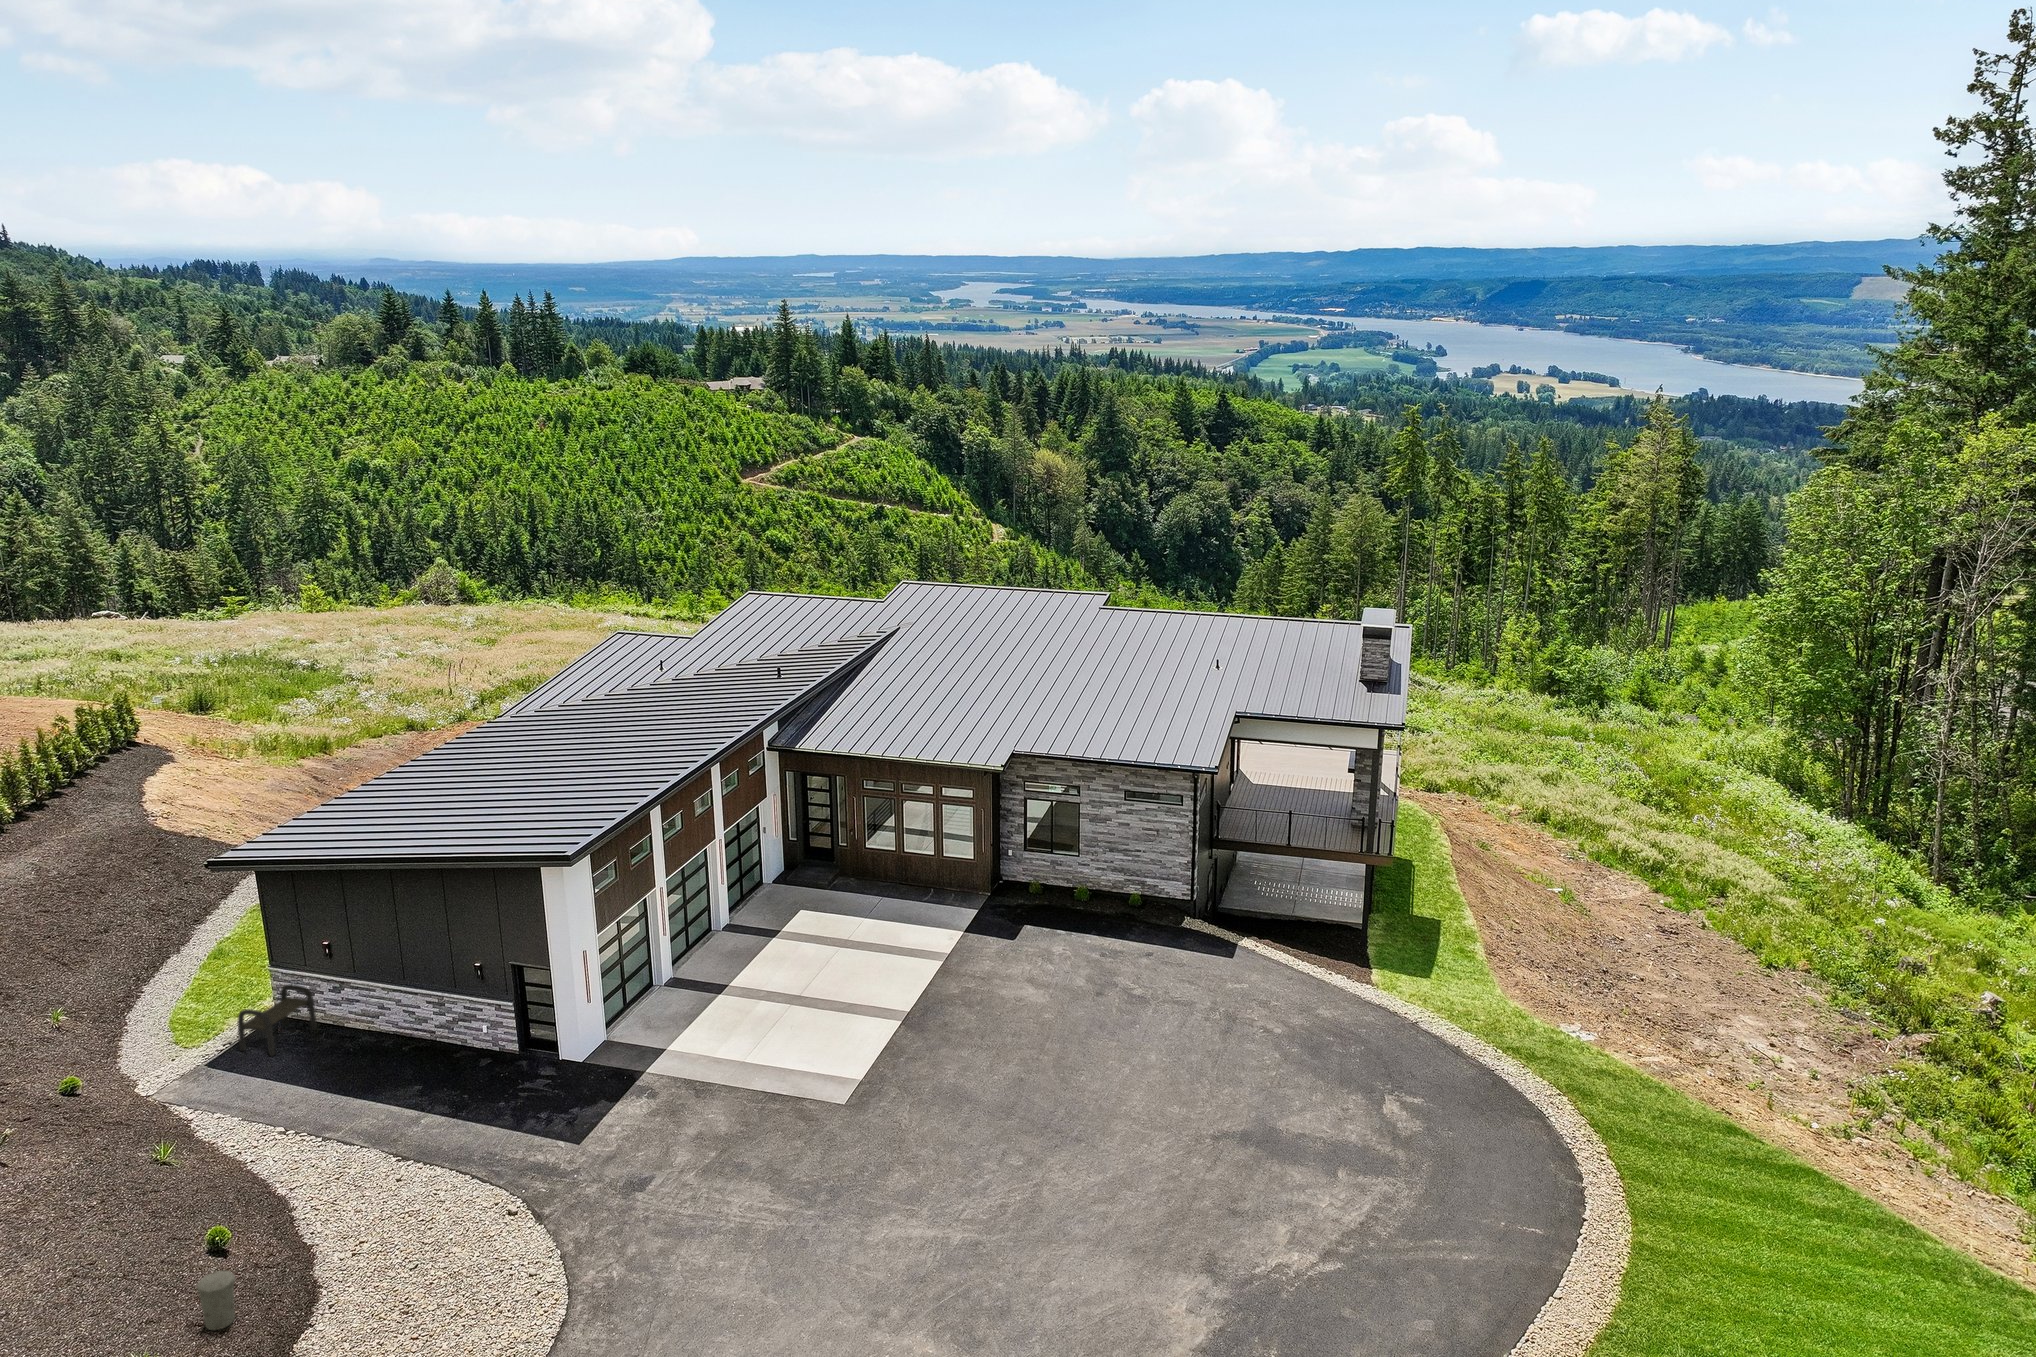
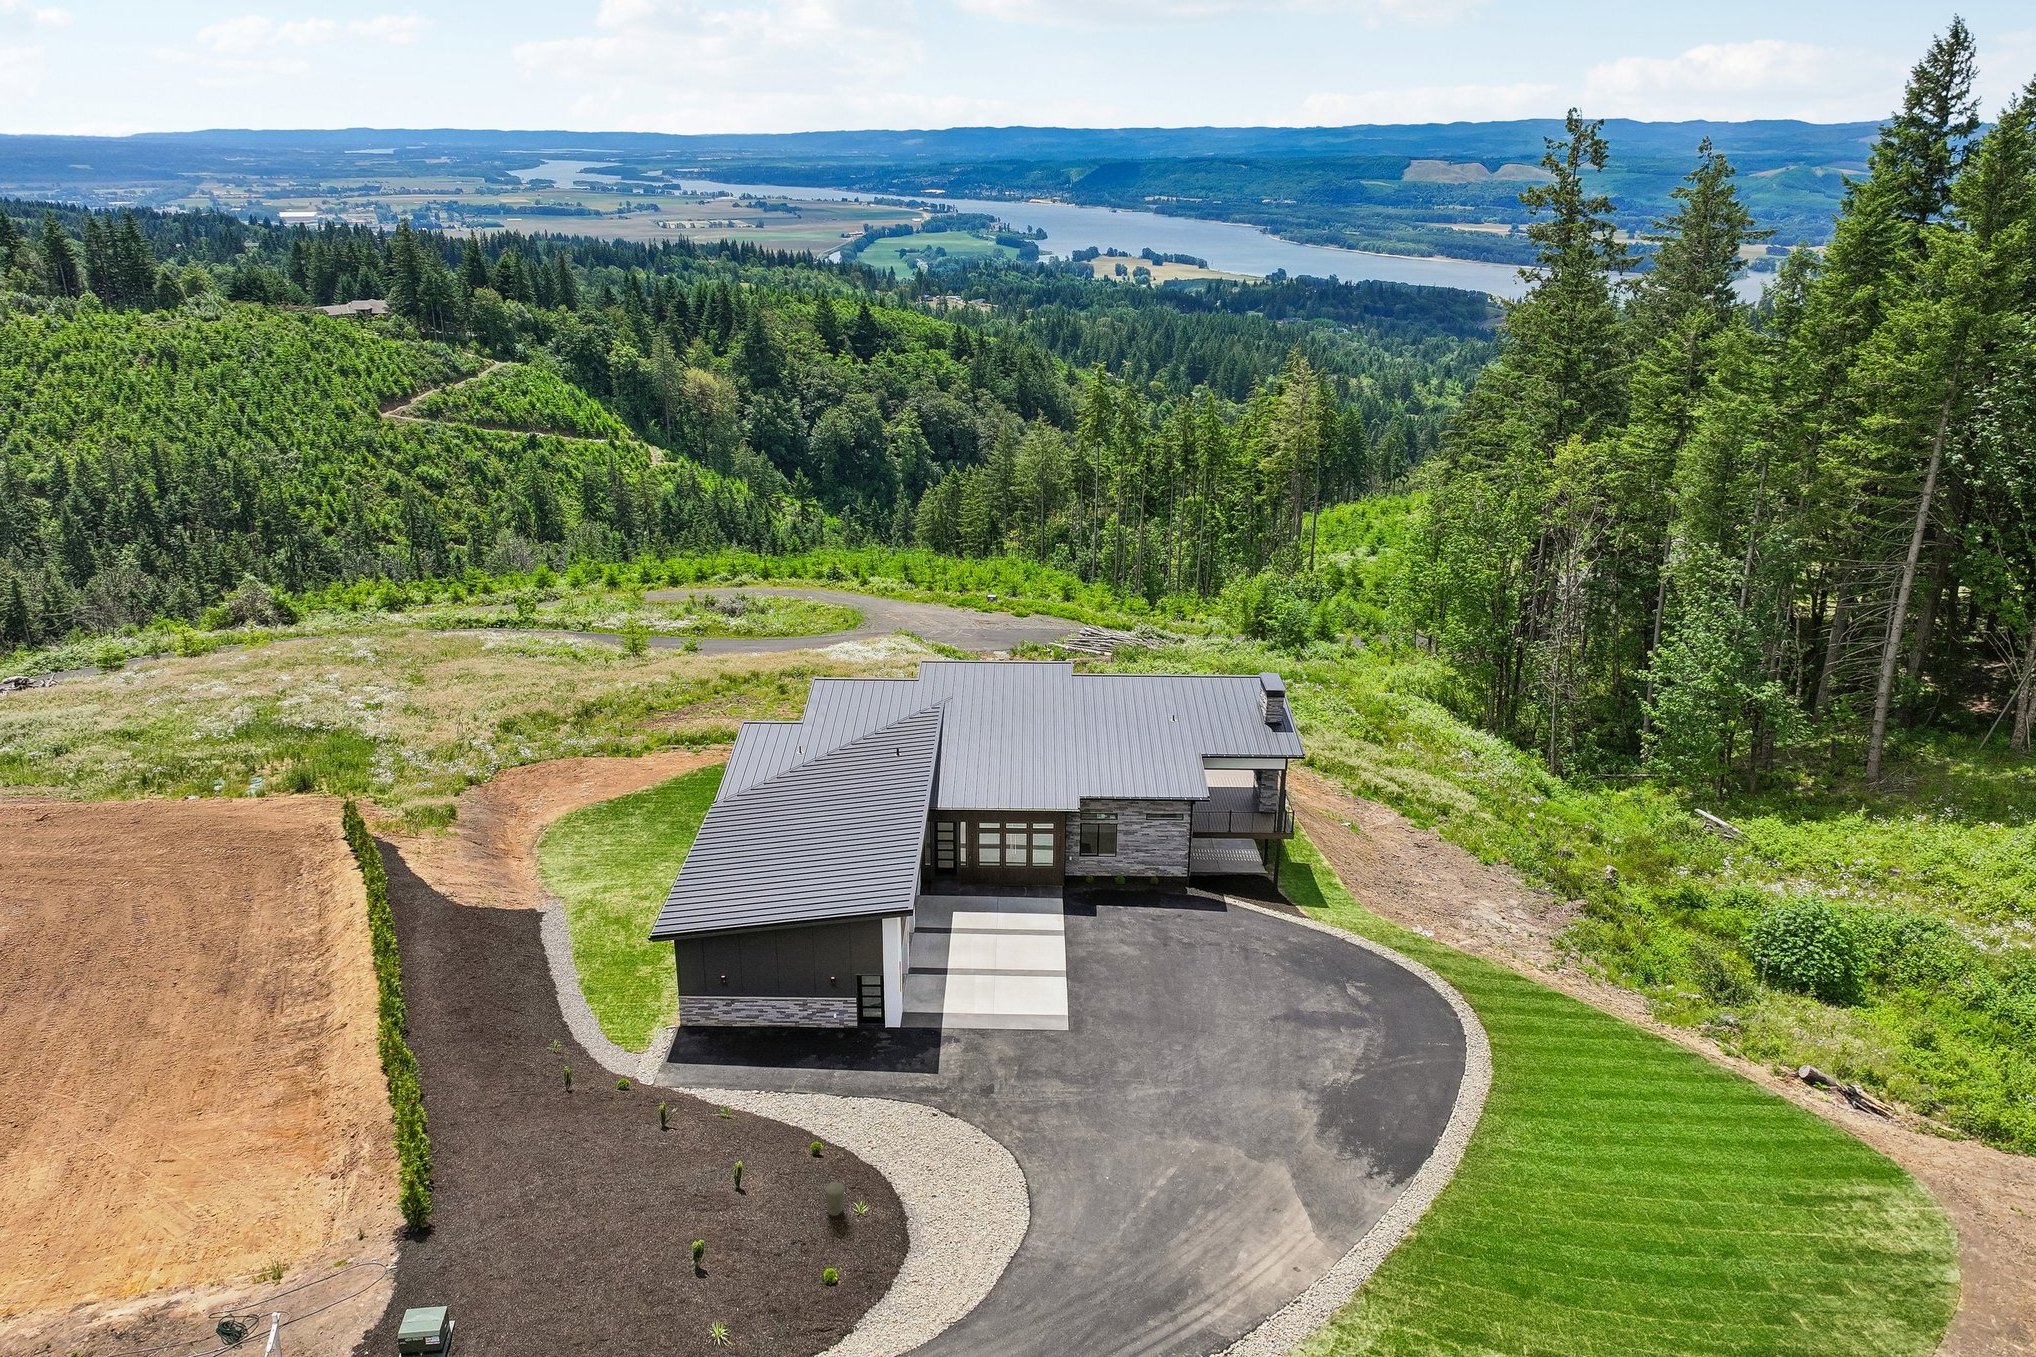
bench: present [238,985,317,1056] -> none [680,1005,716,1053]

